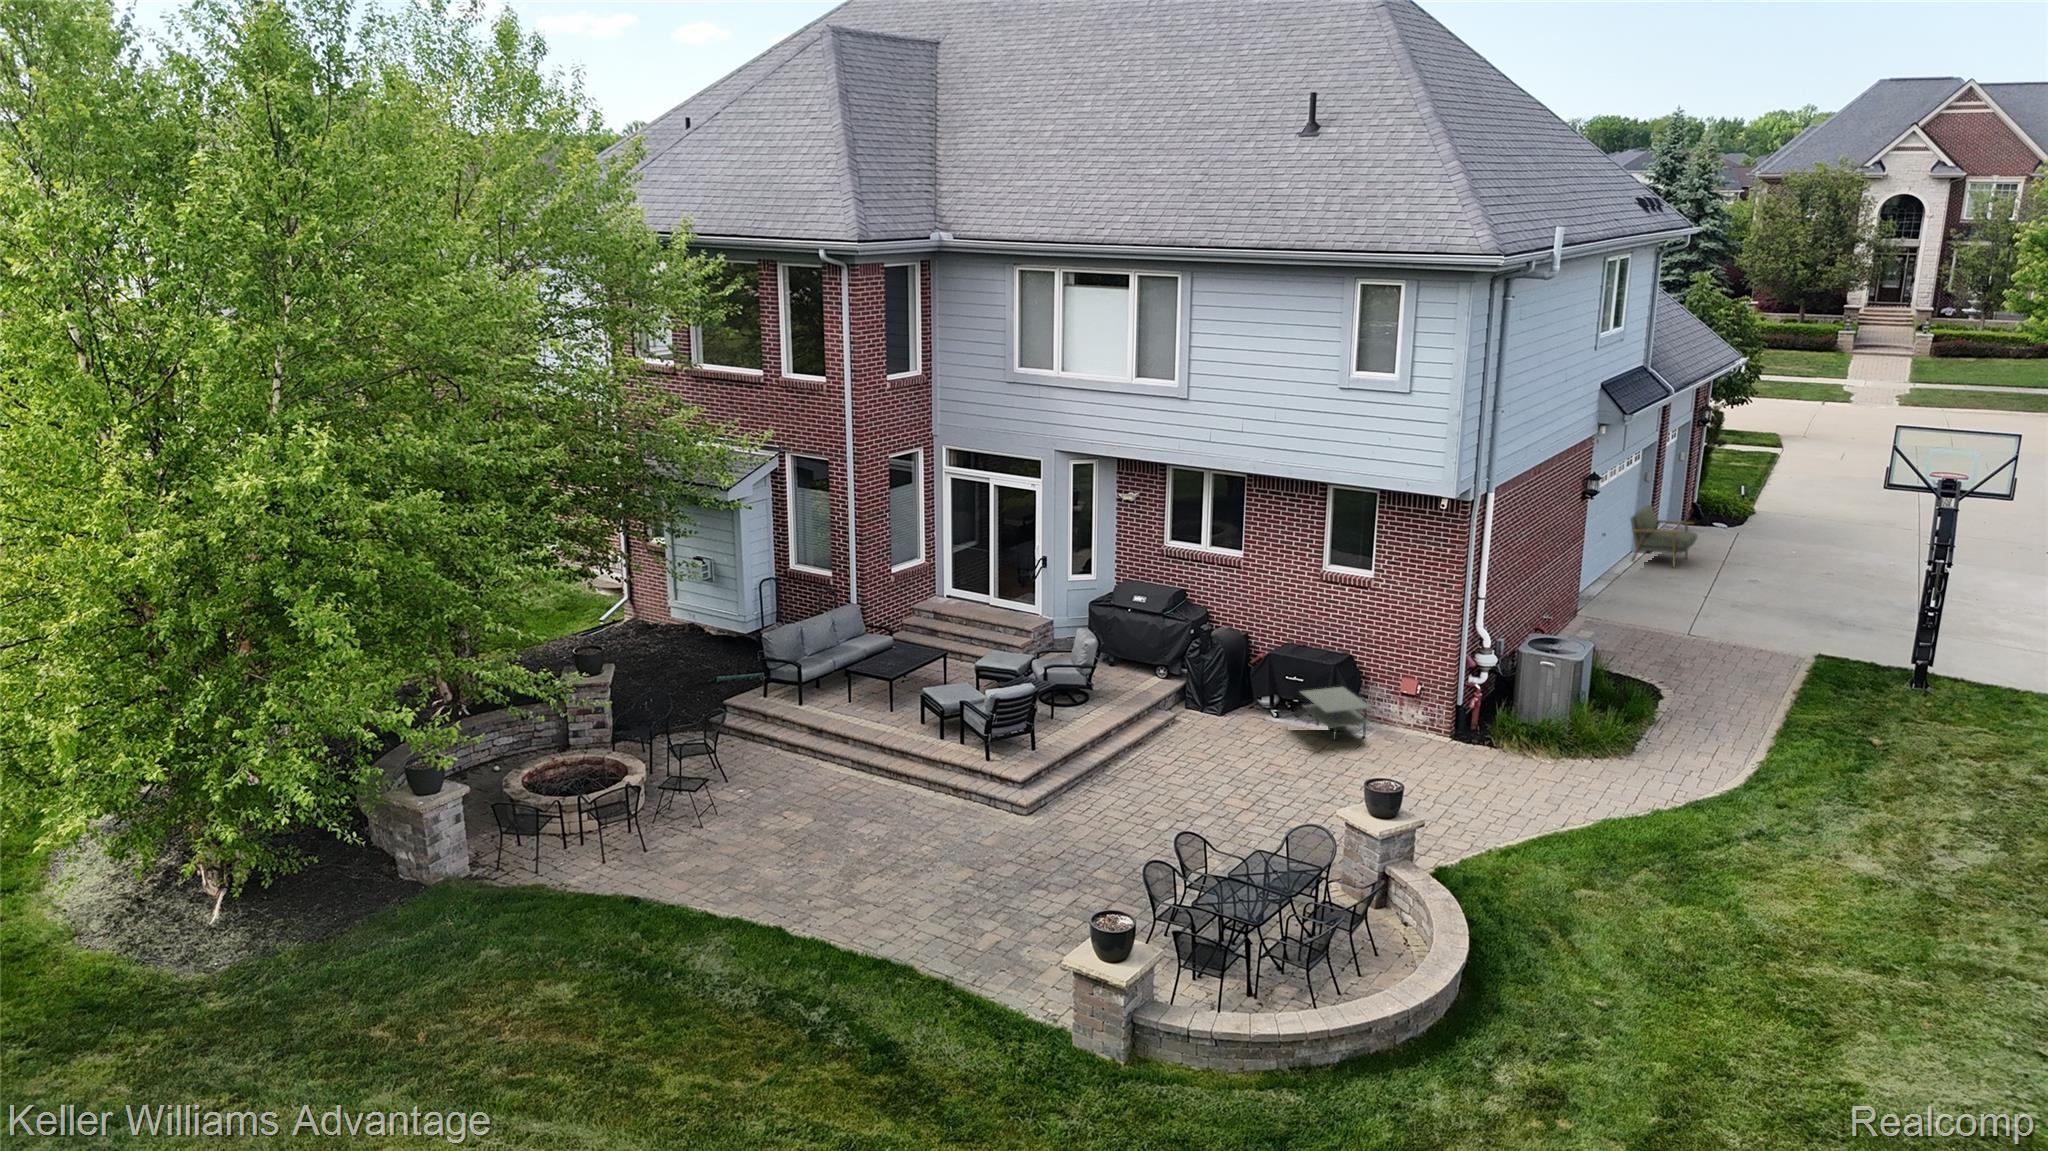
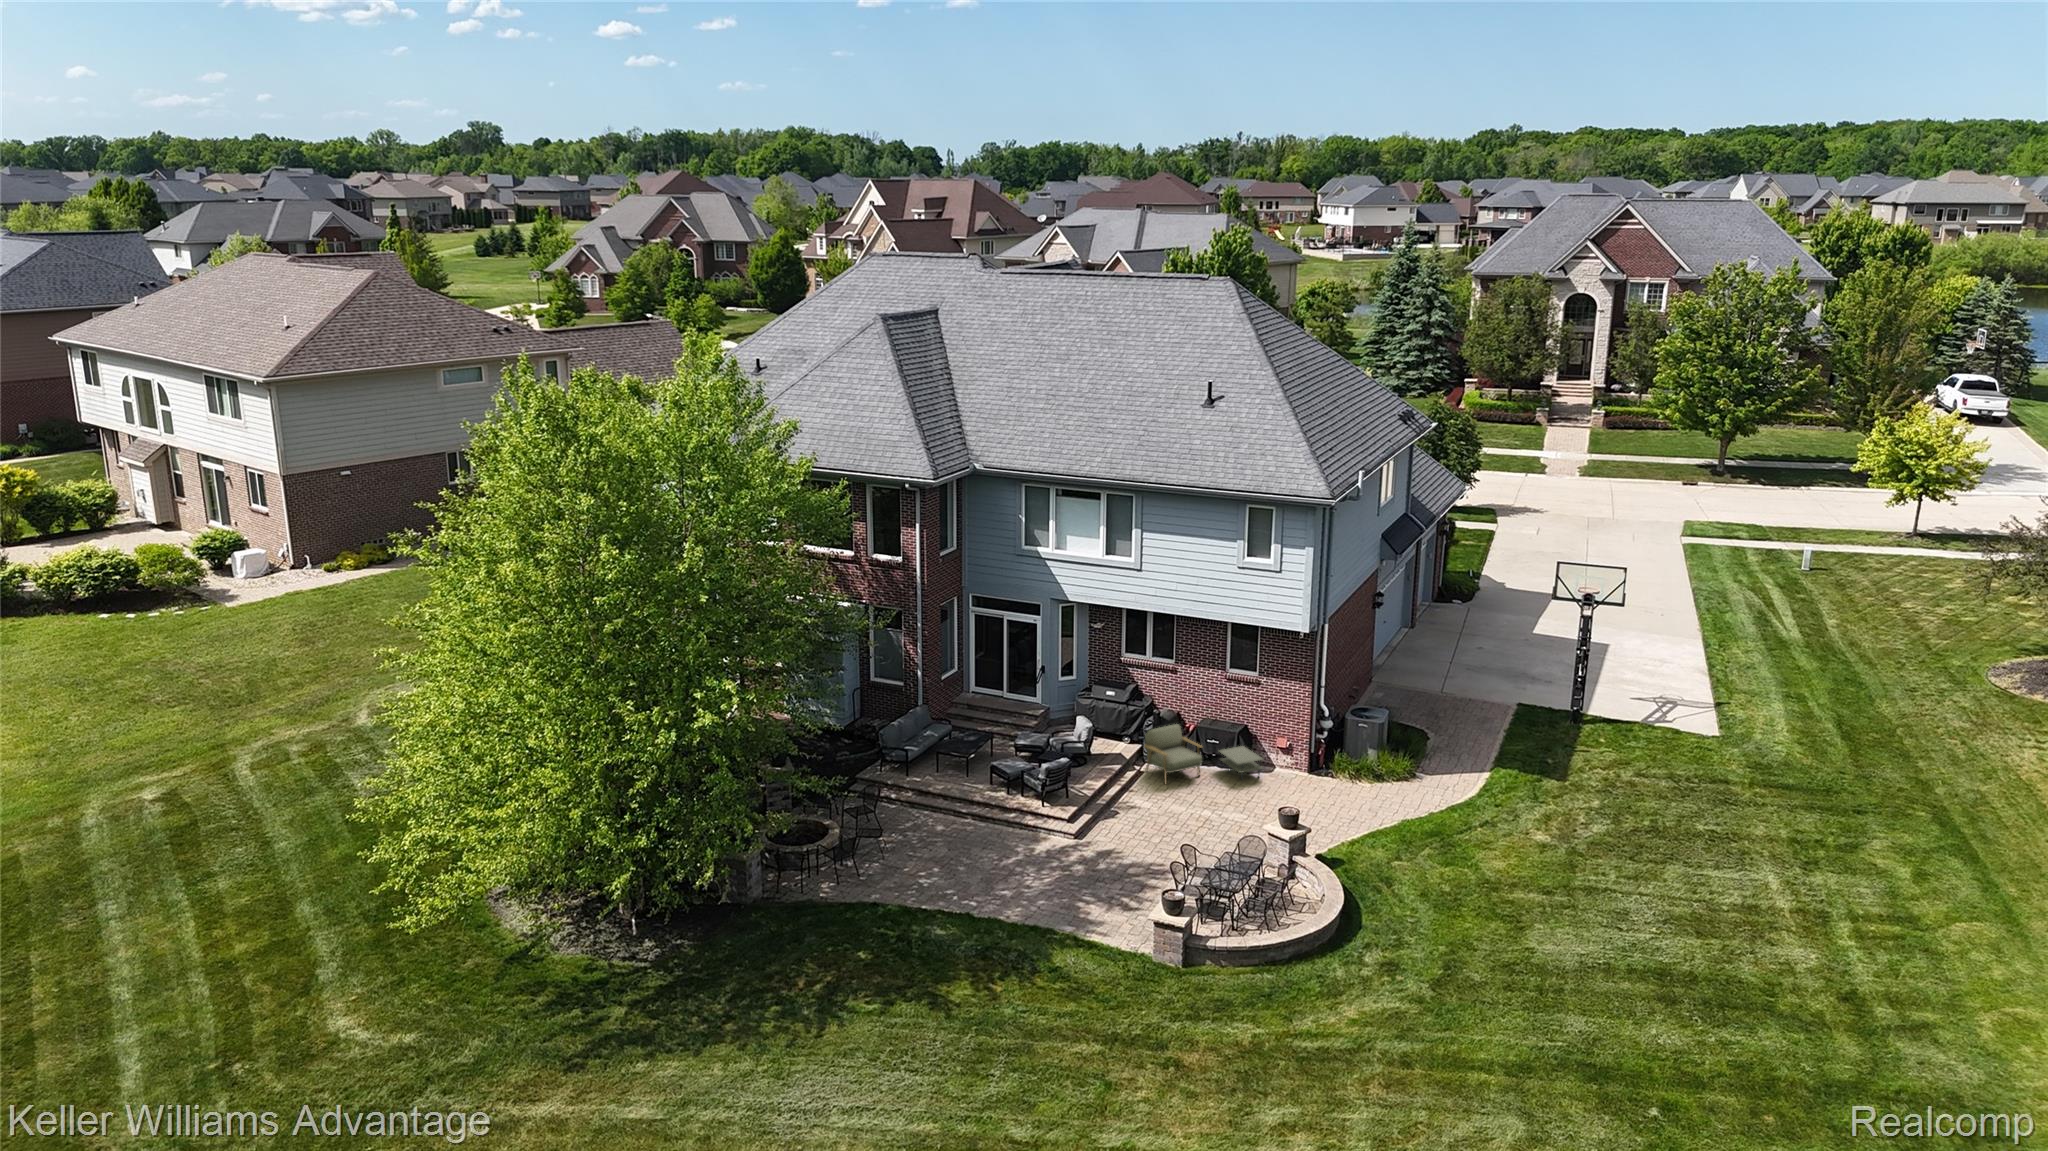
armchair: present [1630,505,1697,568] -> present [1144,724,1202,784]

